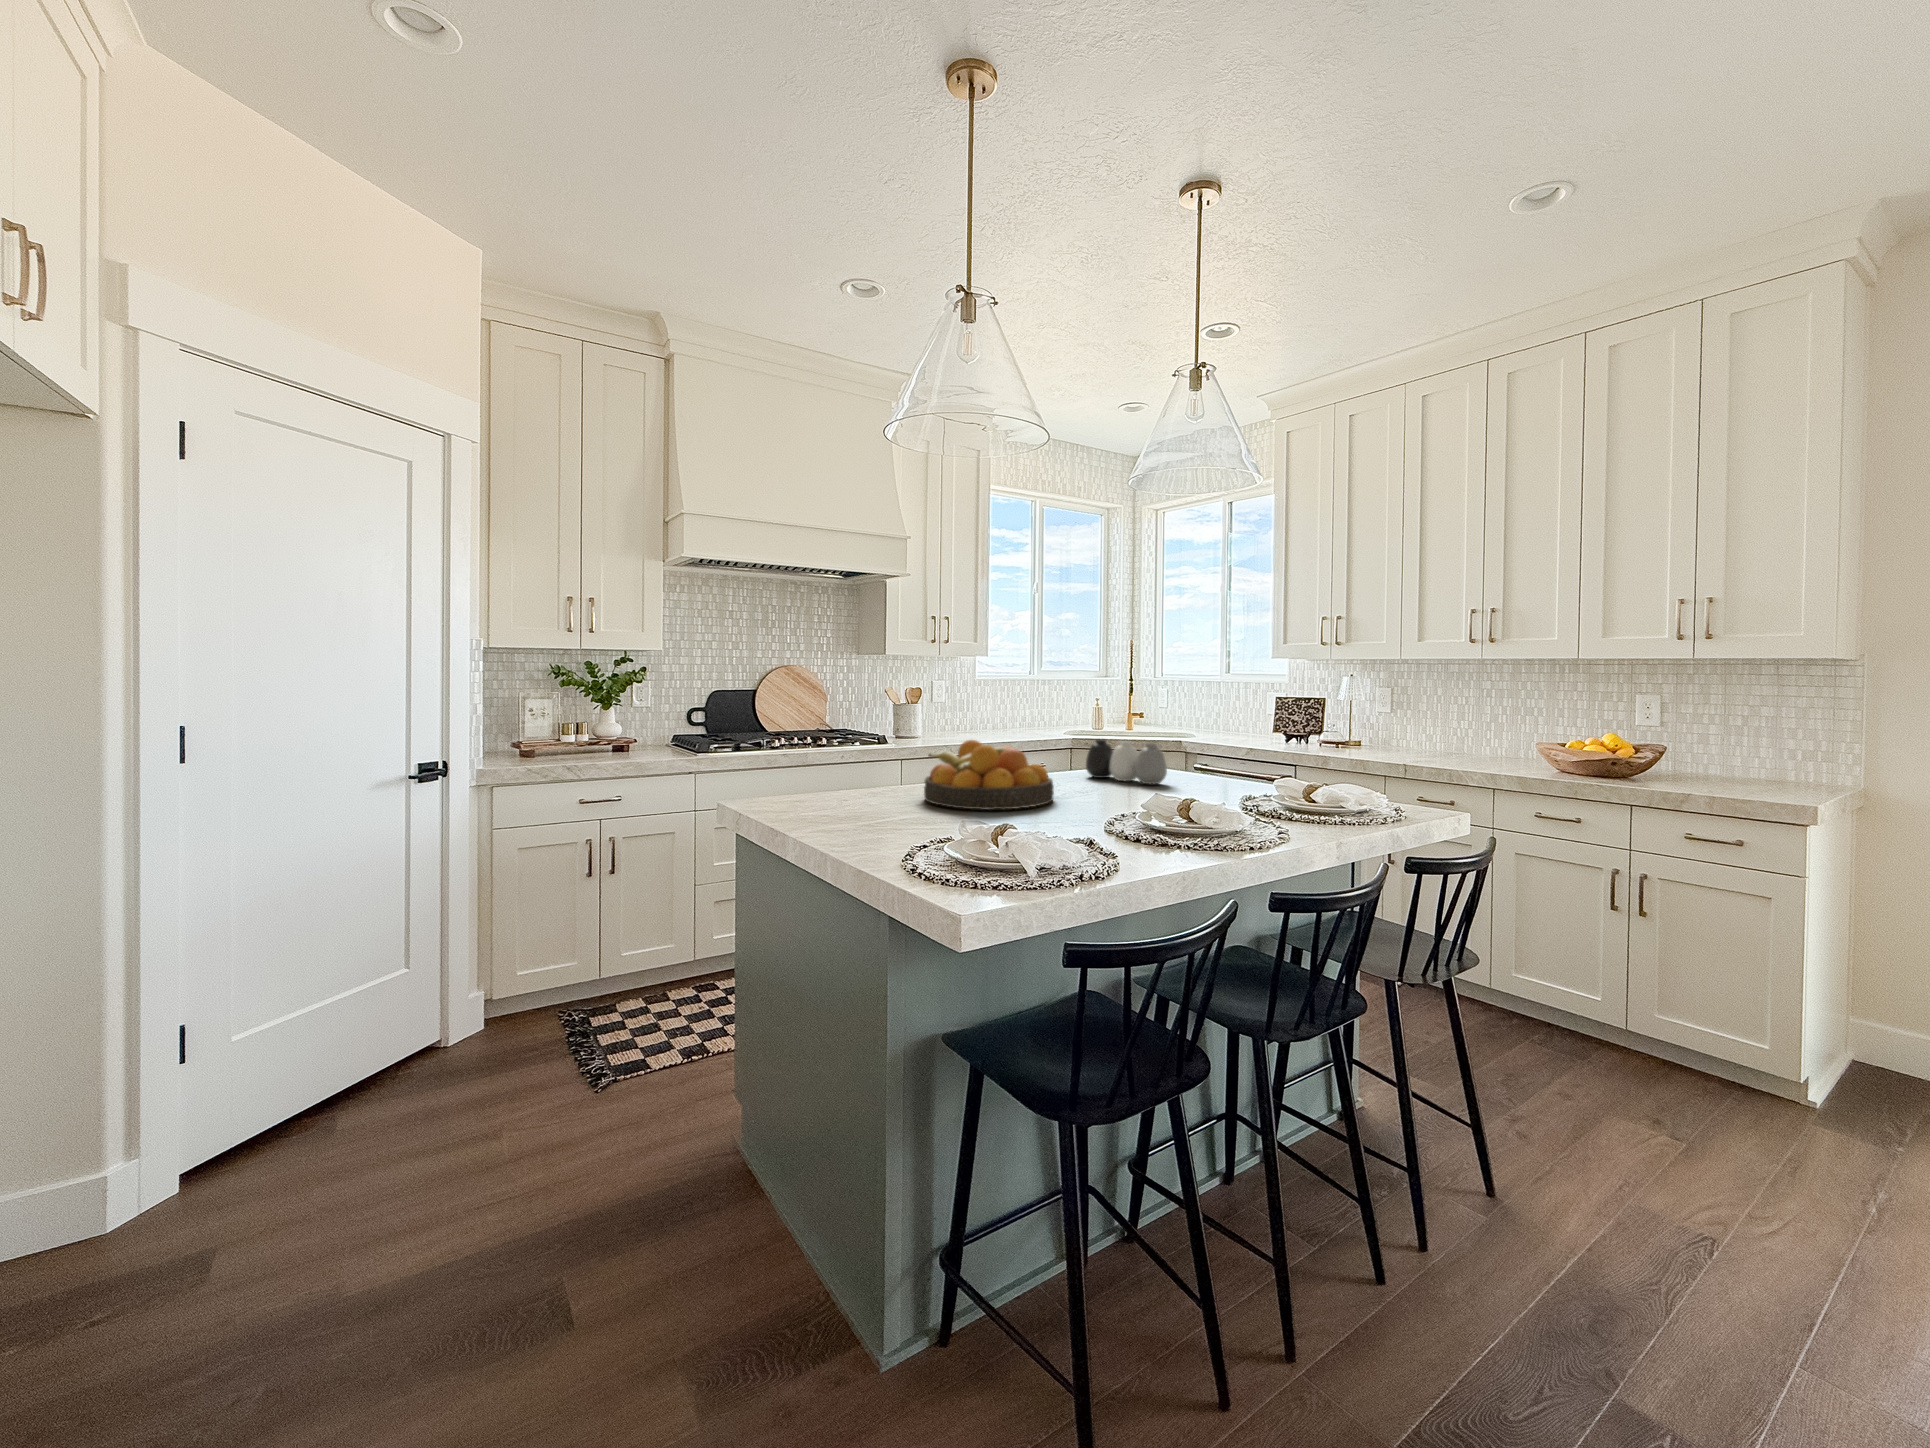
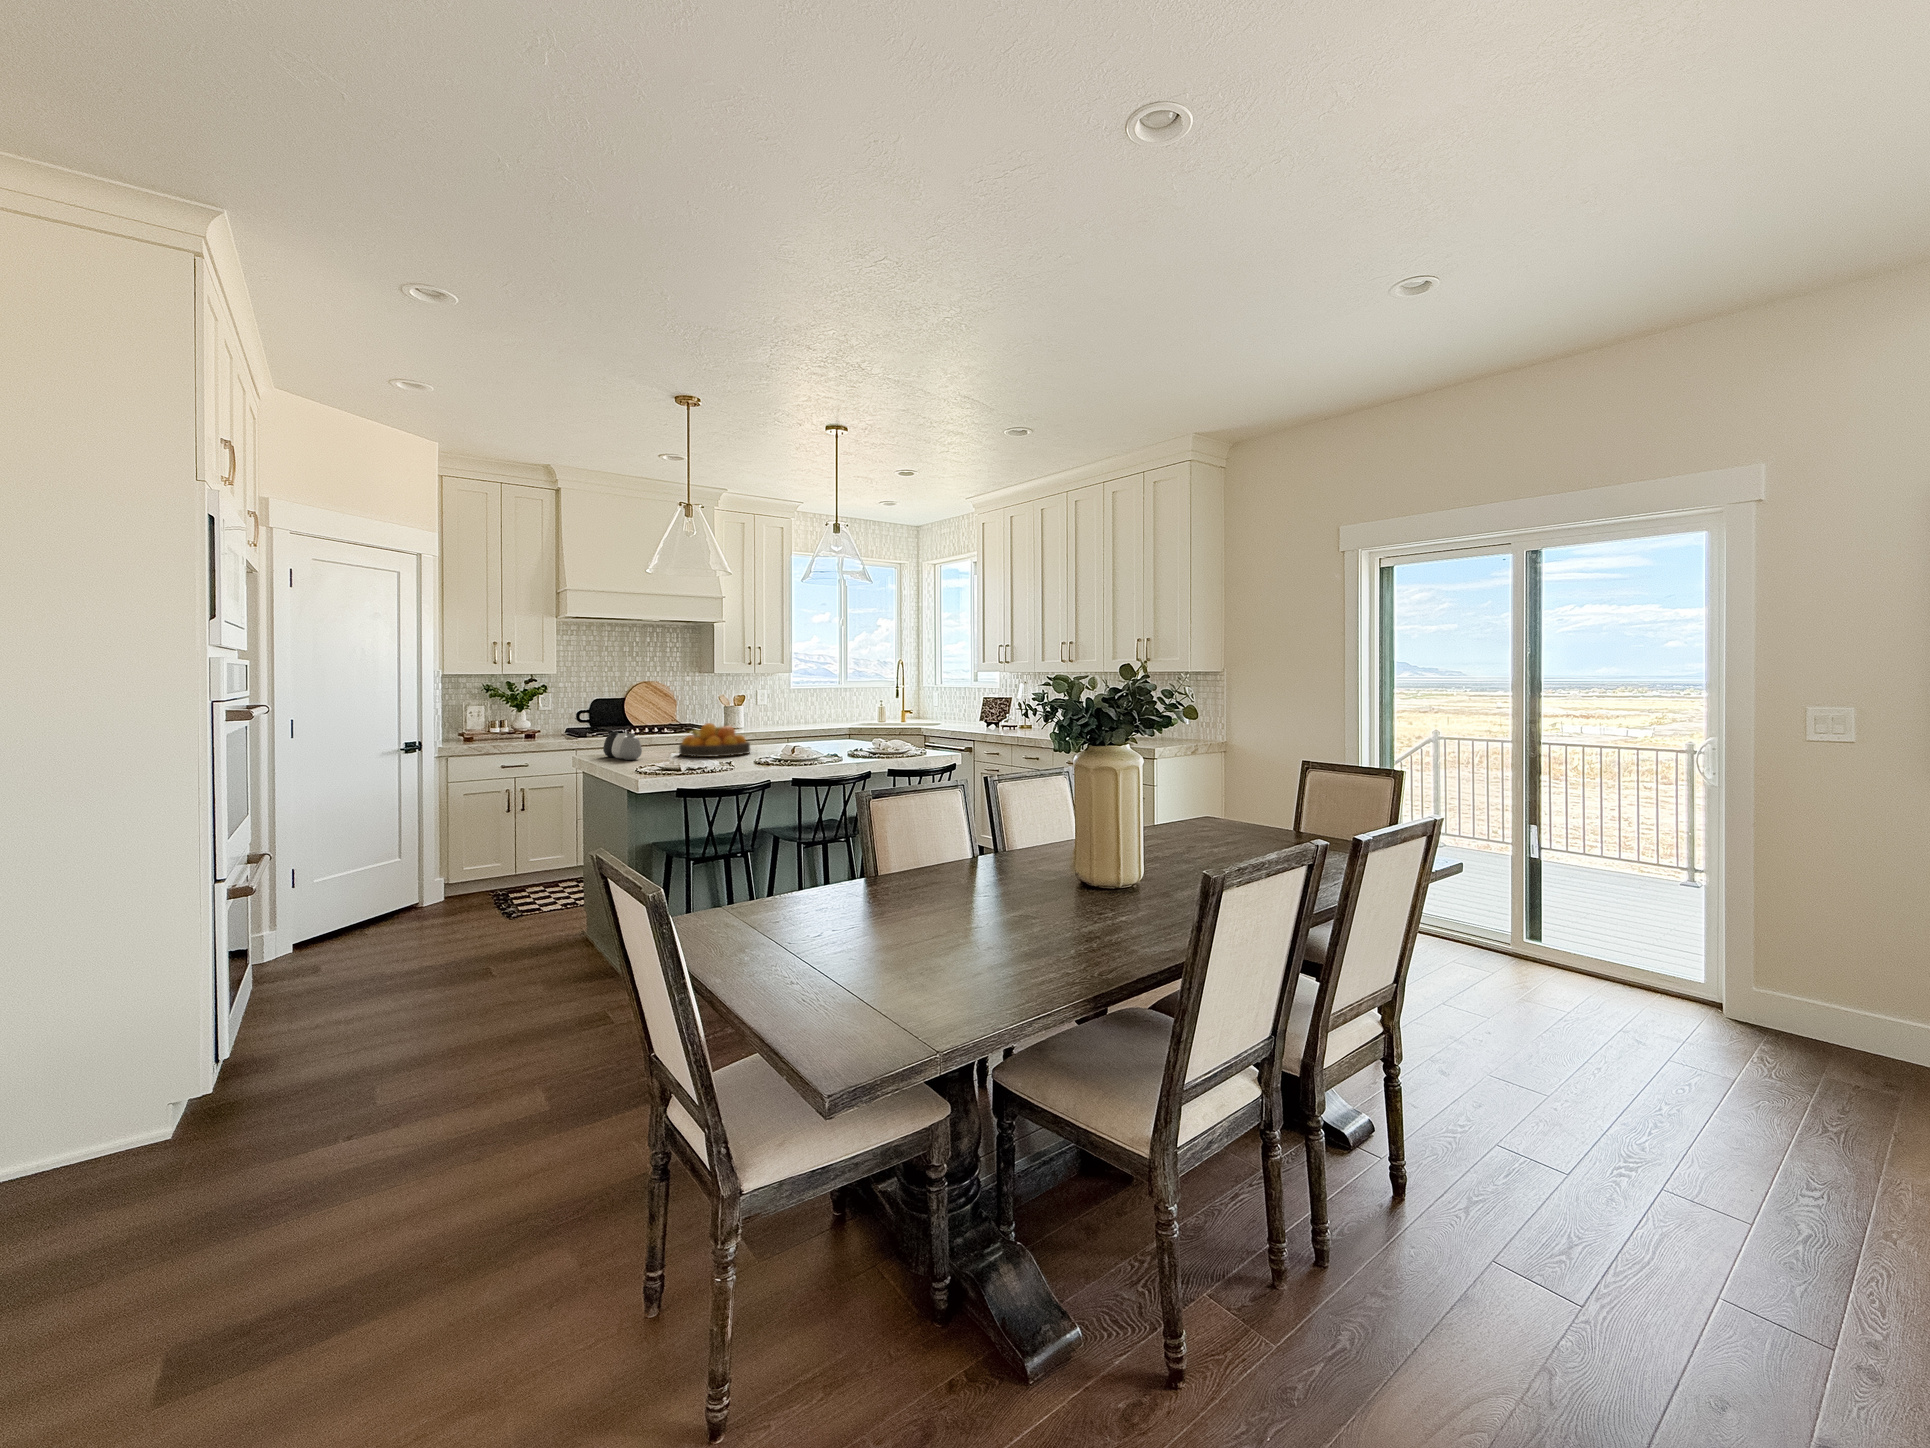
vase: present [1086,739,1167,785] -> present [603,732,642,760]

